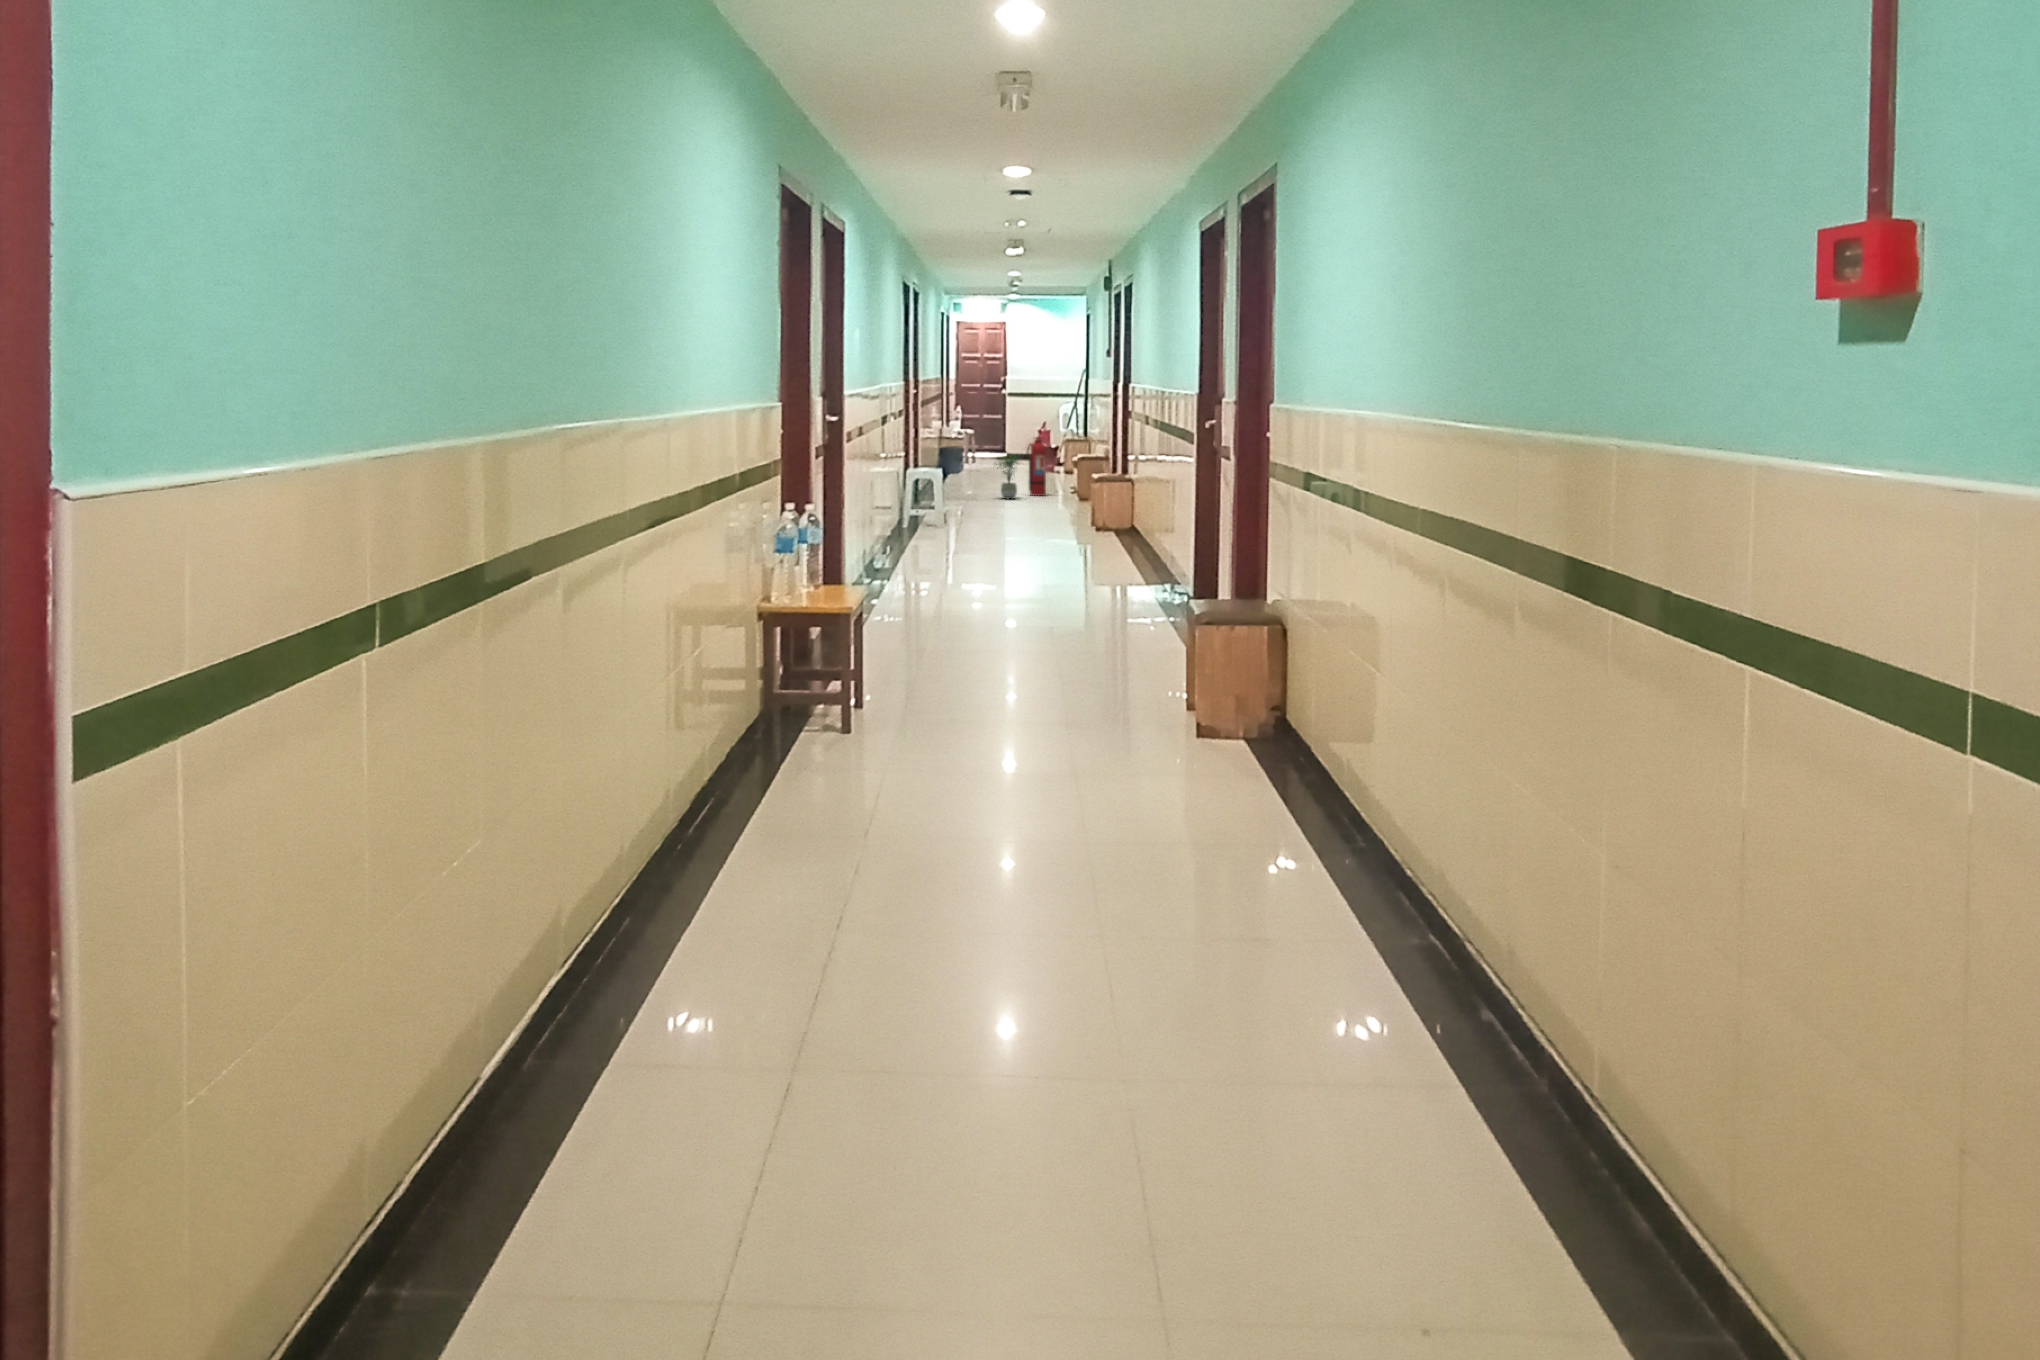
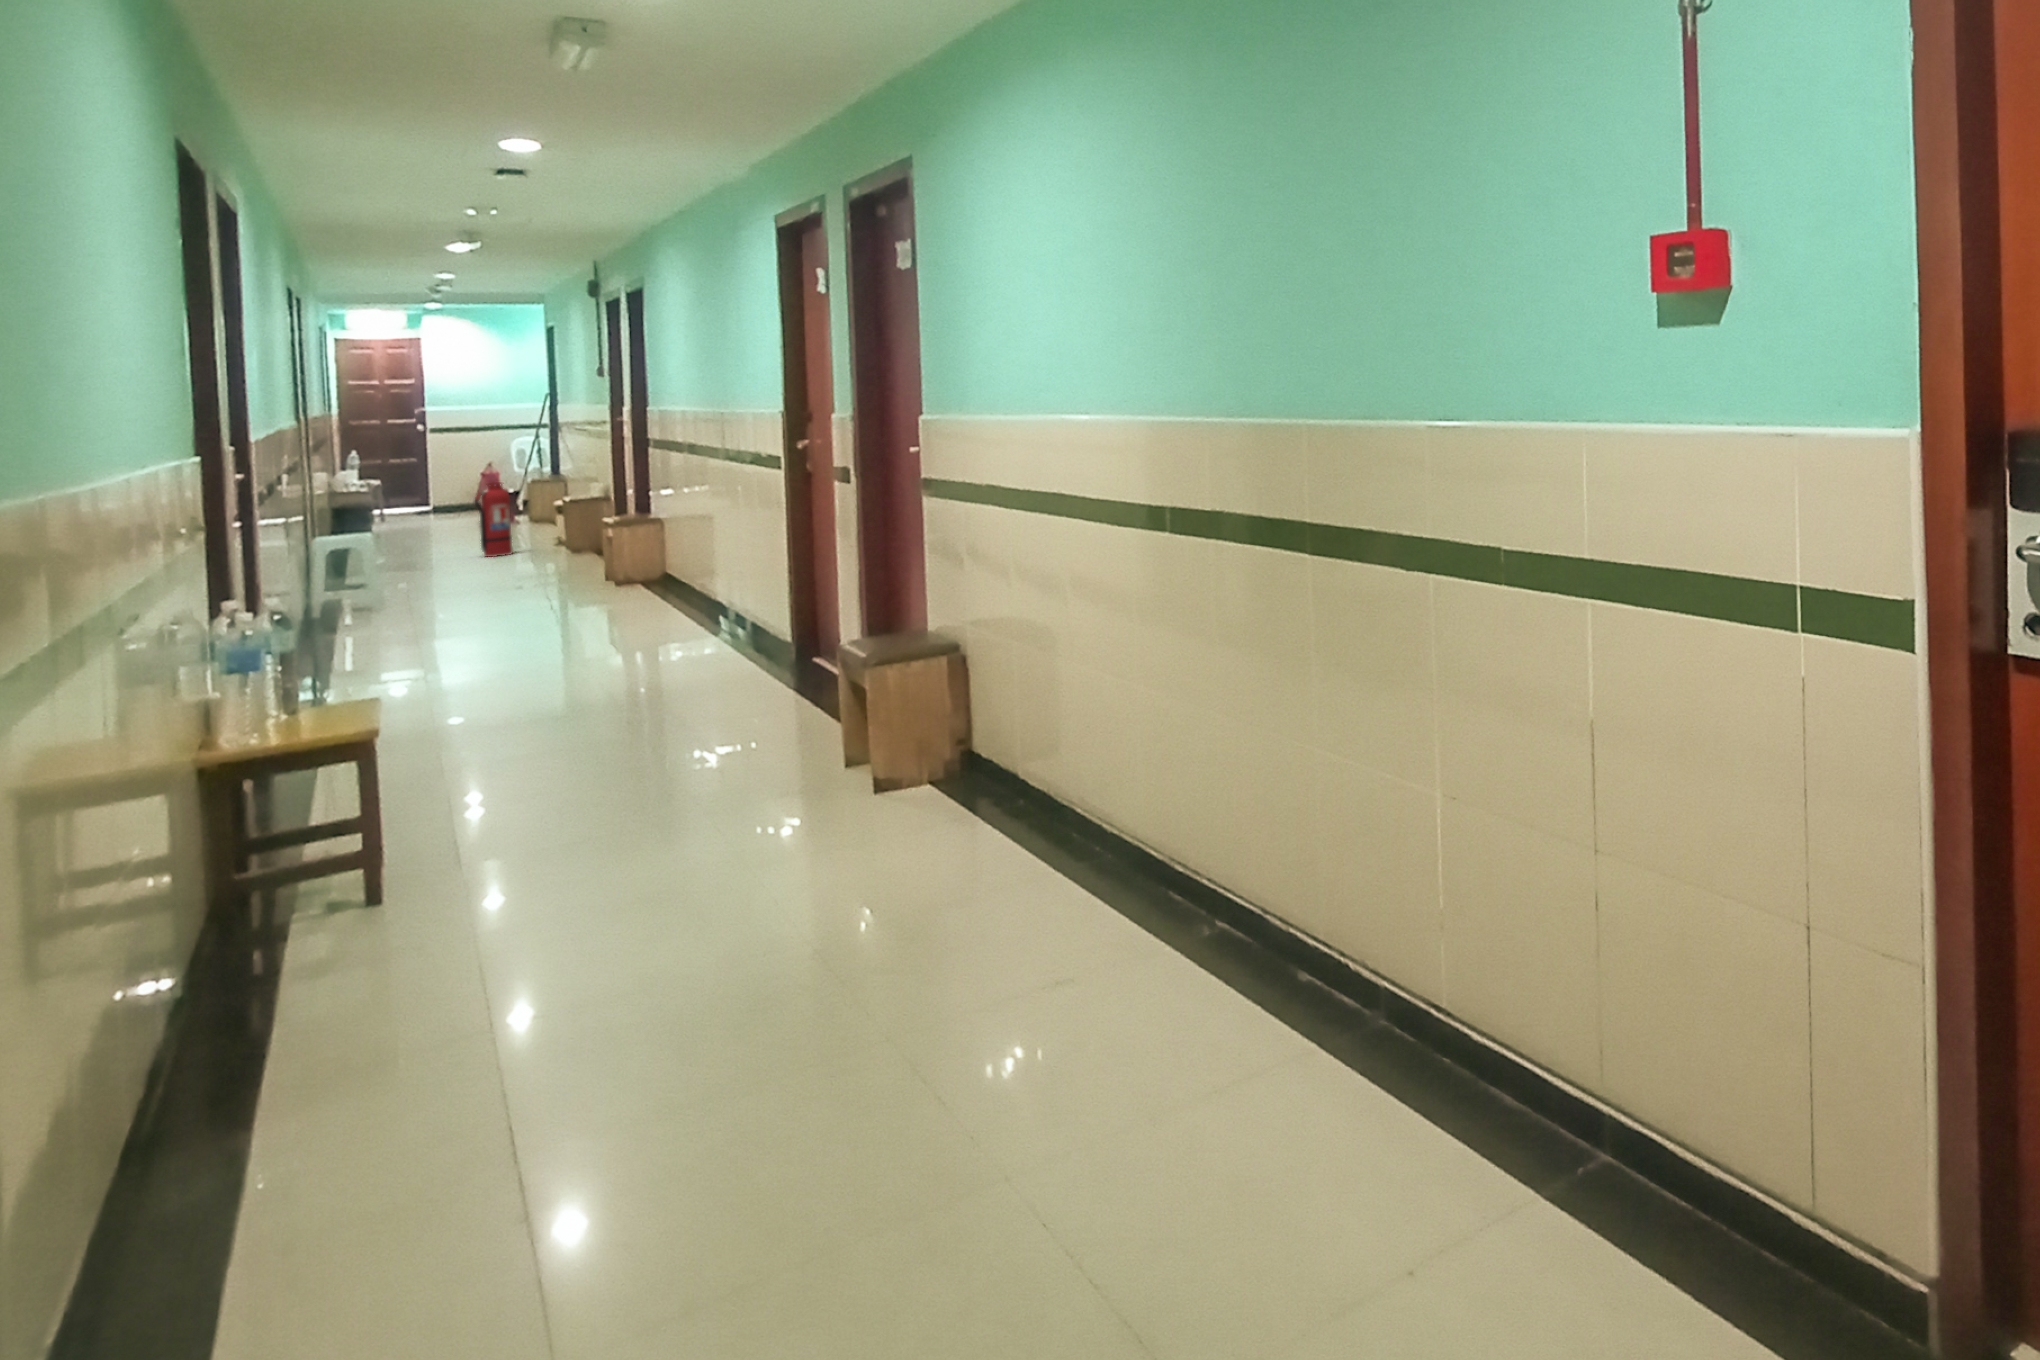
potted plant: present [994,456,1019,499] -> none [411,507,473,567]

